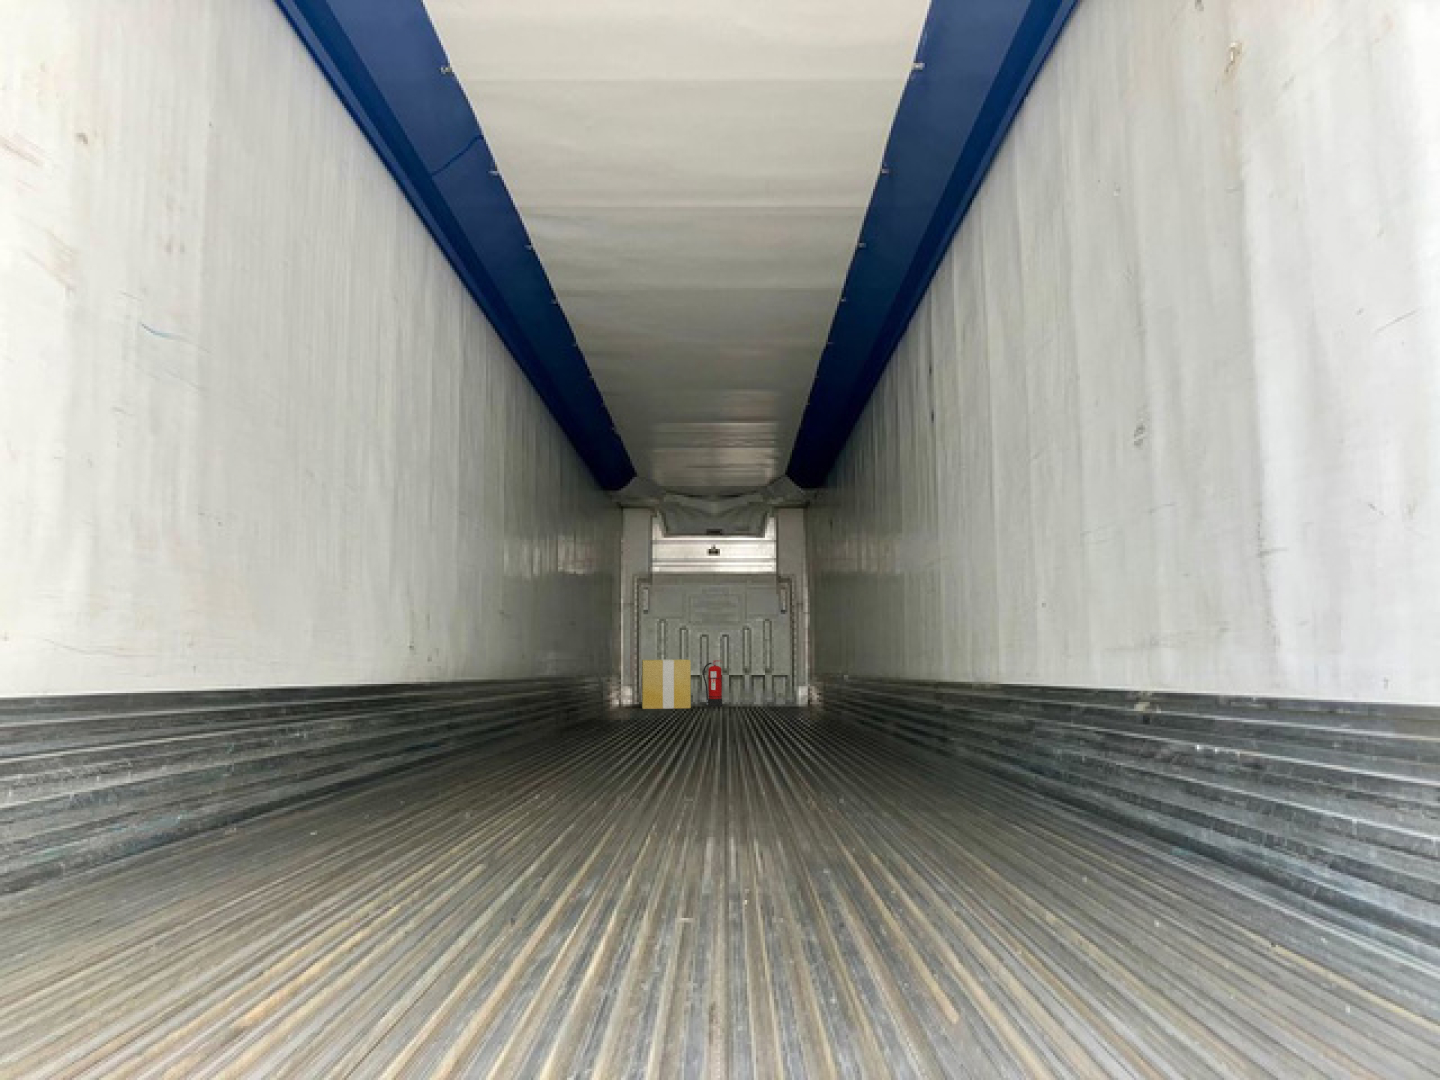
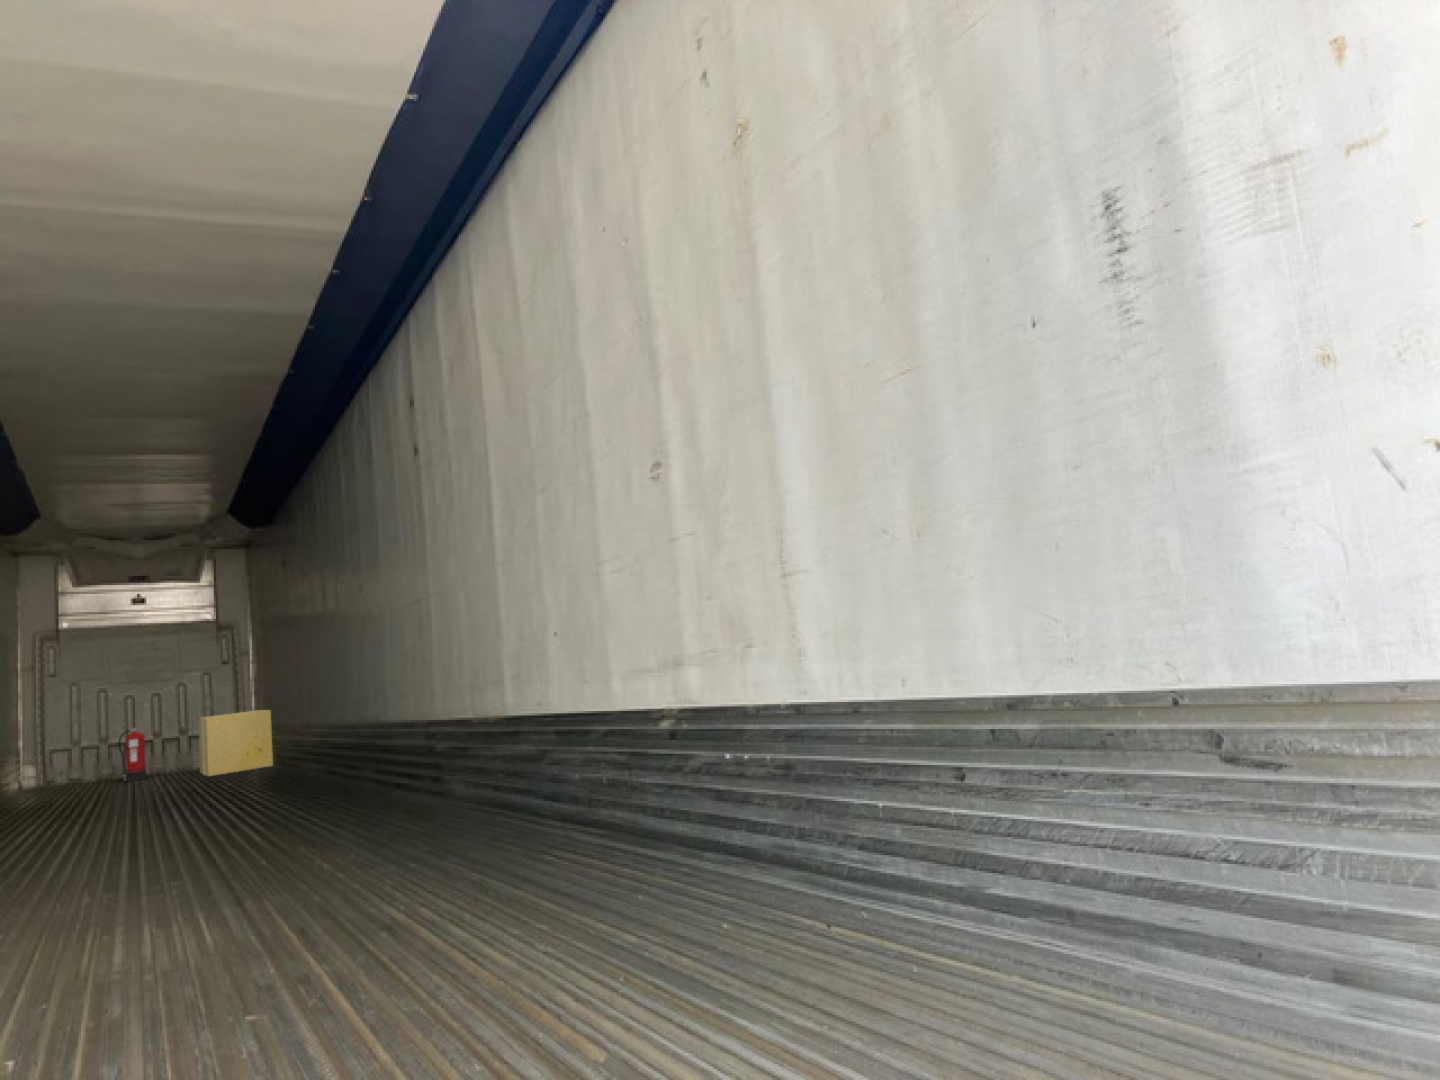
cardboard box: present [642,659,691,709] -> present [199,710,273,776]

